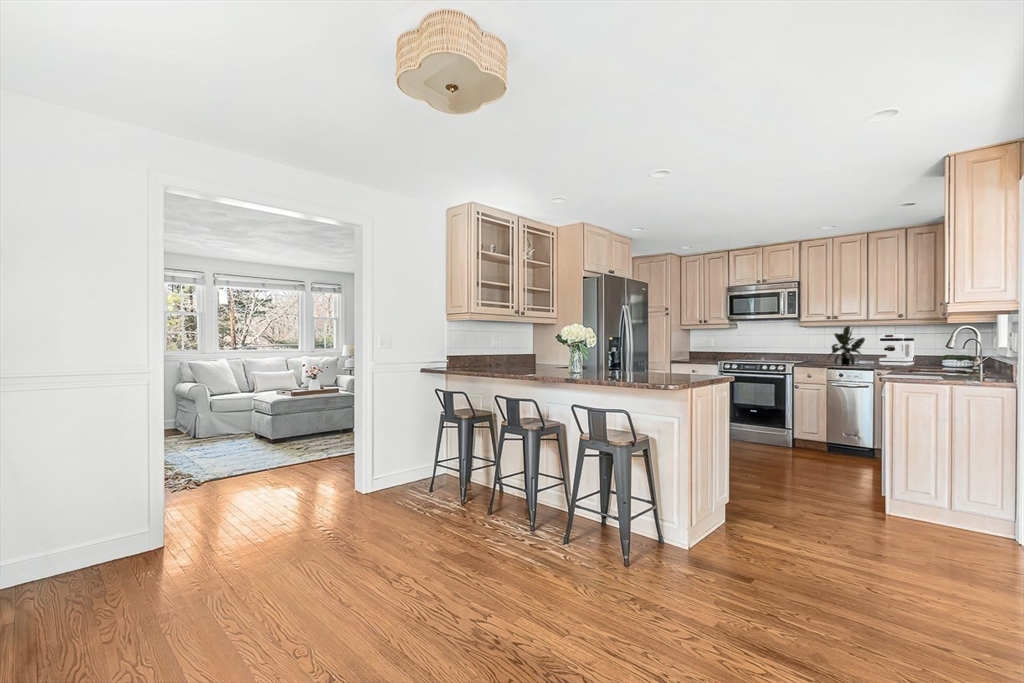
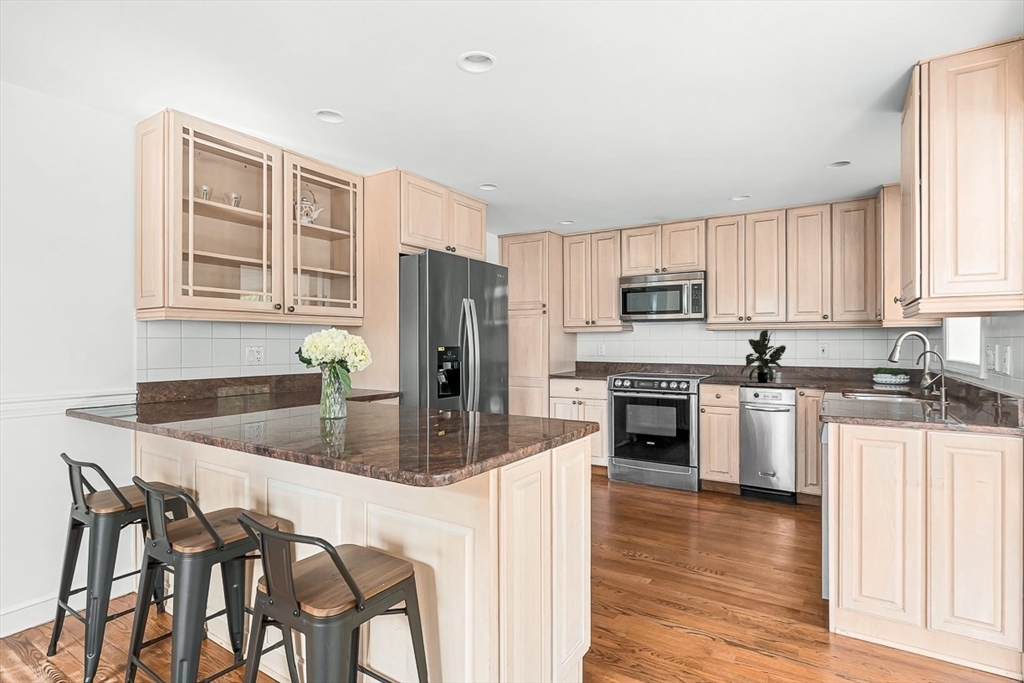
coffee maker: present [879,334,914,366] -> none [801,341,841,382]

